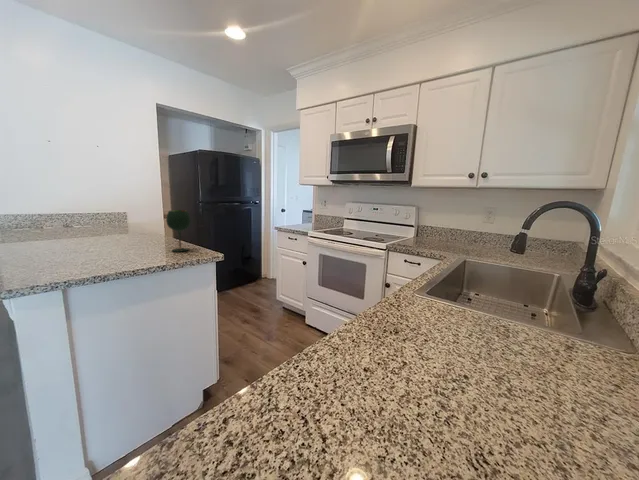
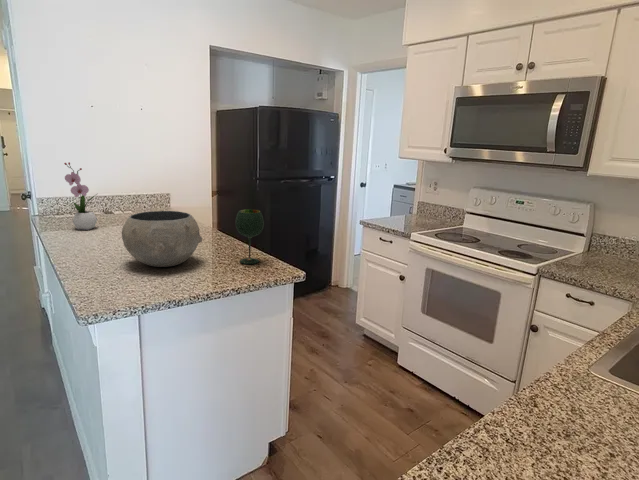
flower arrangement: none [15,181,52,237] -> present [64,162,97,230]
ceramic bowl: none [58,213,138,256] -> present [122,211,202,267]

